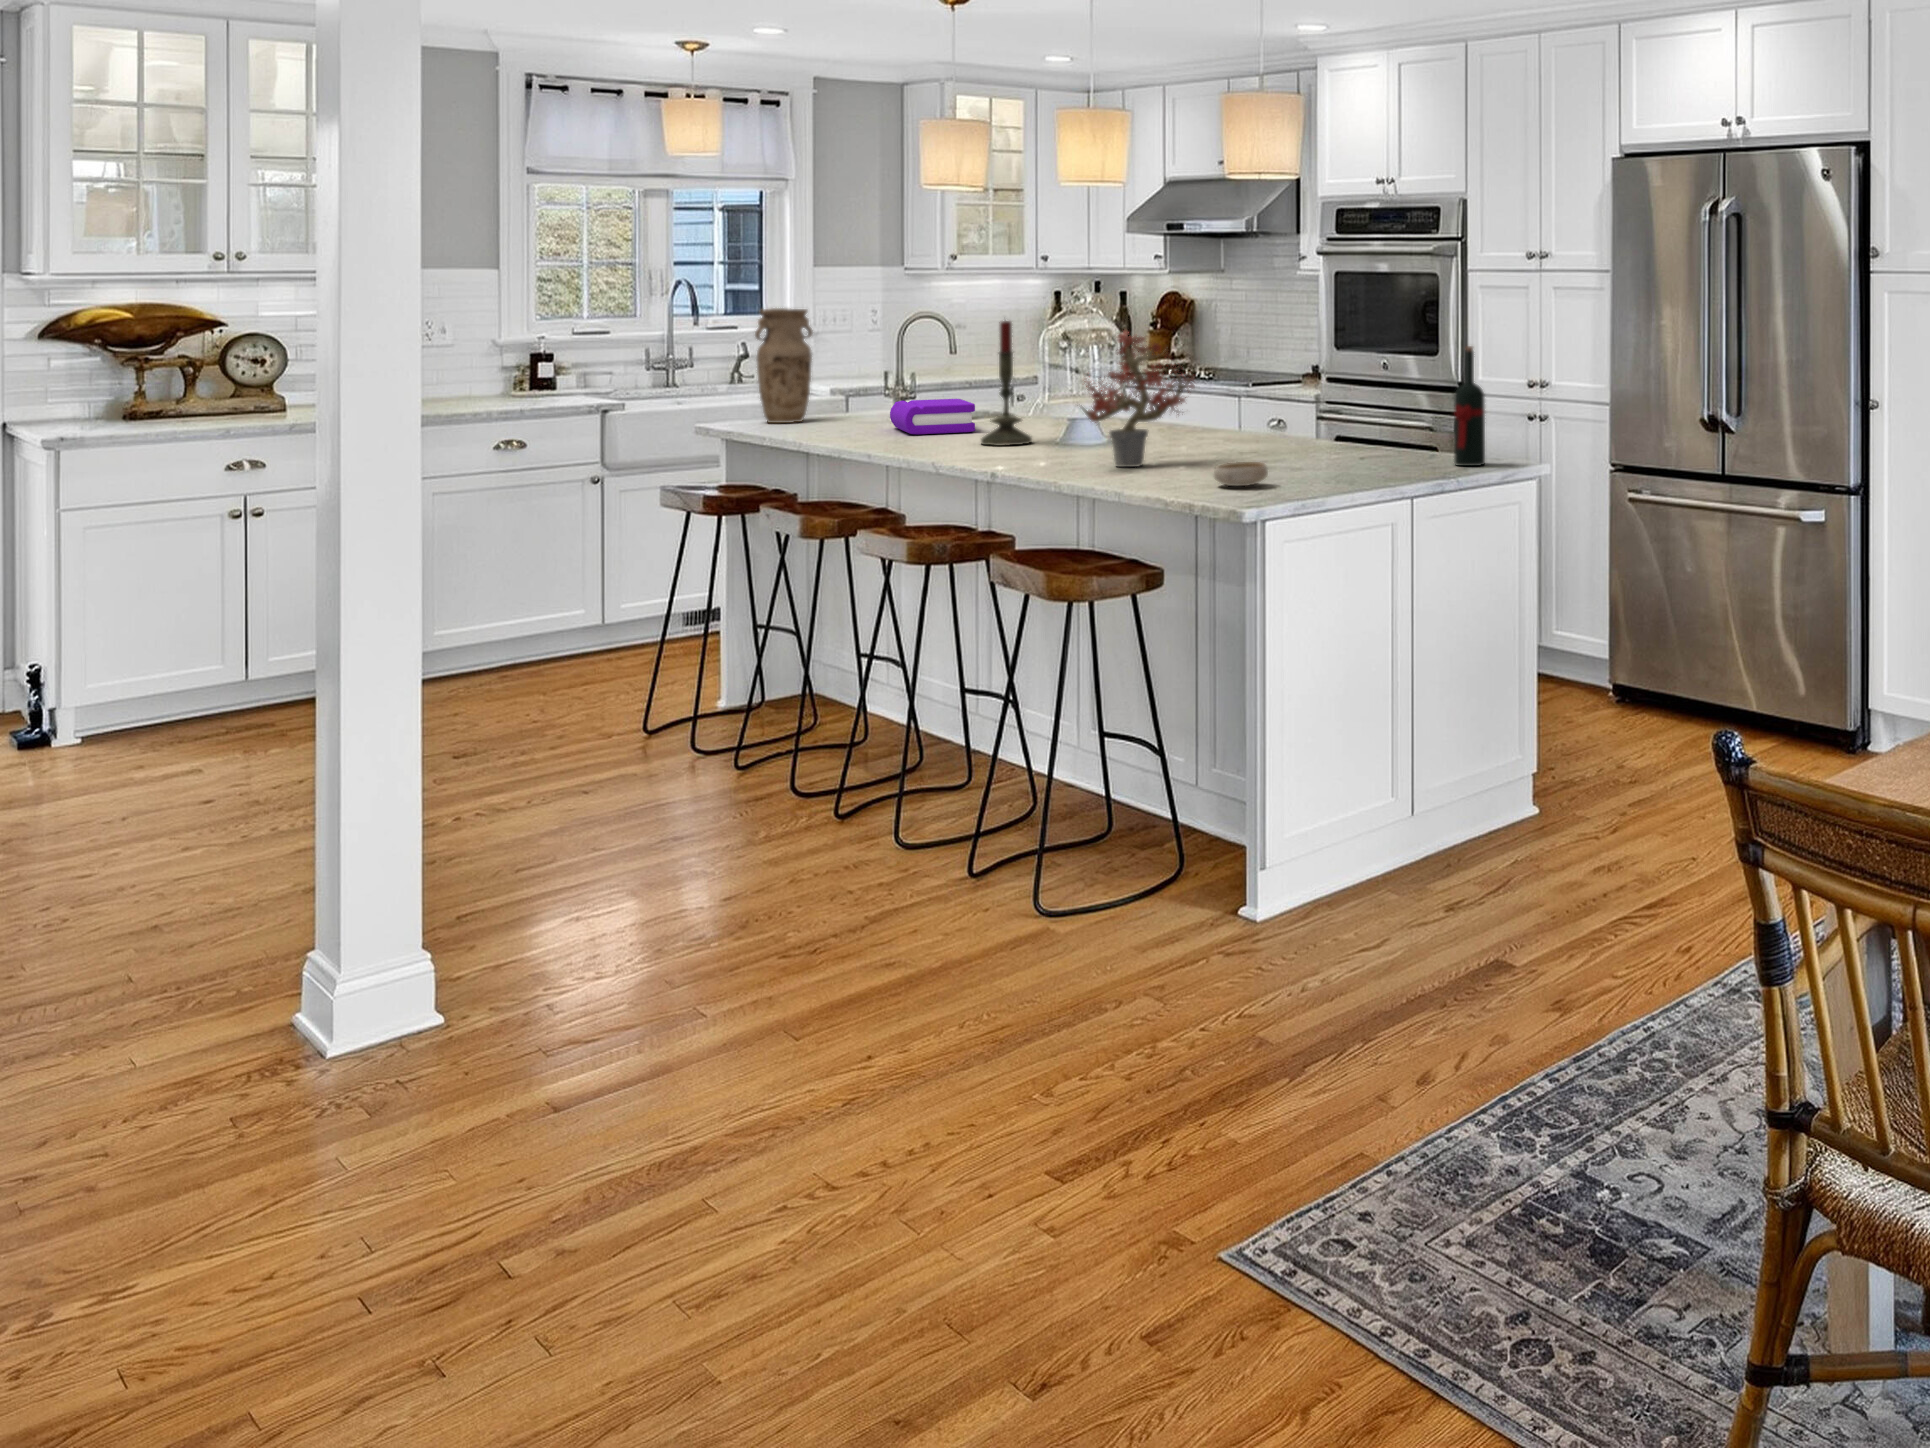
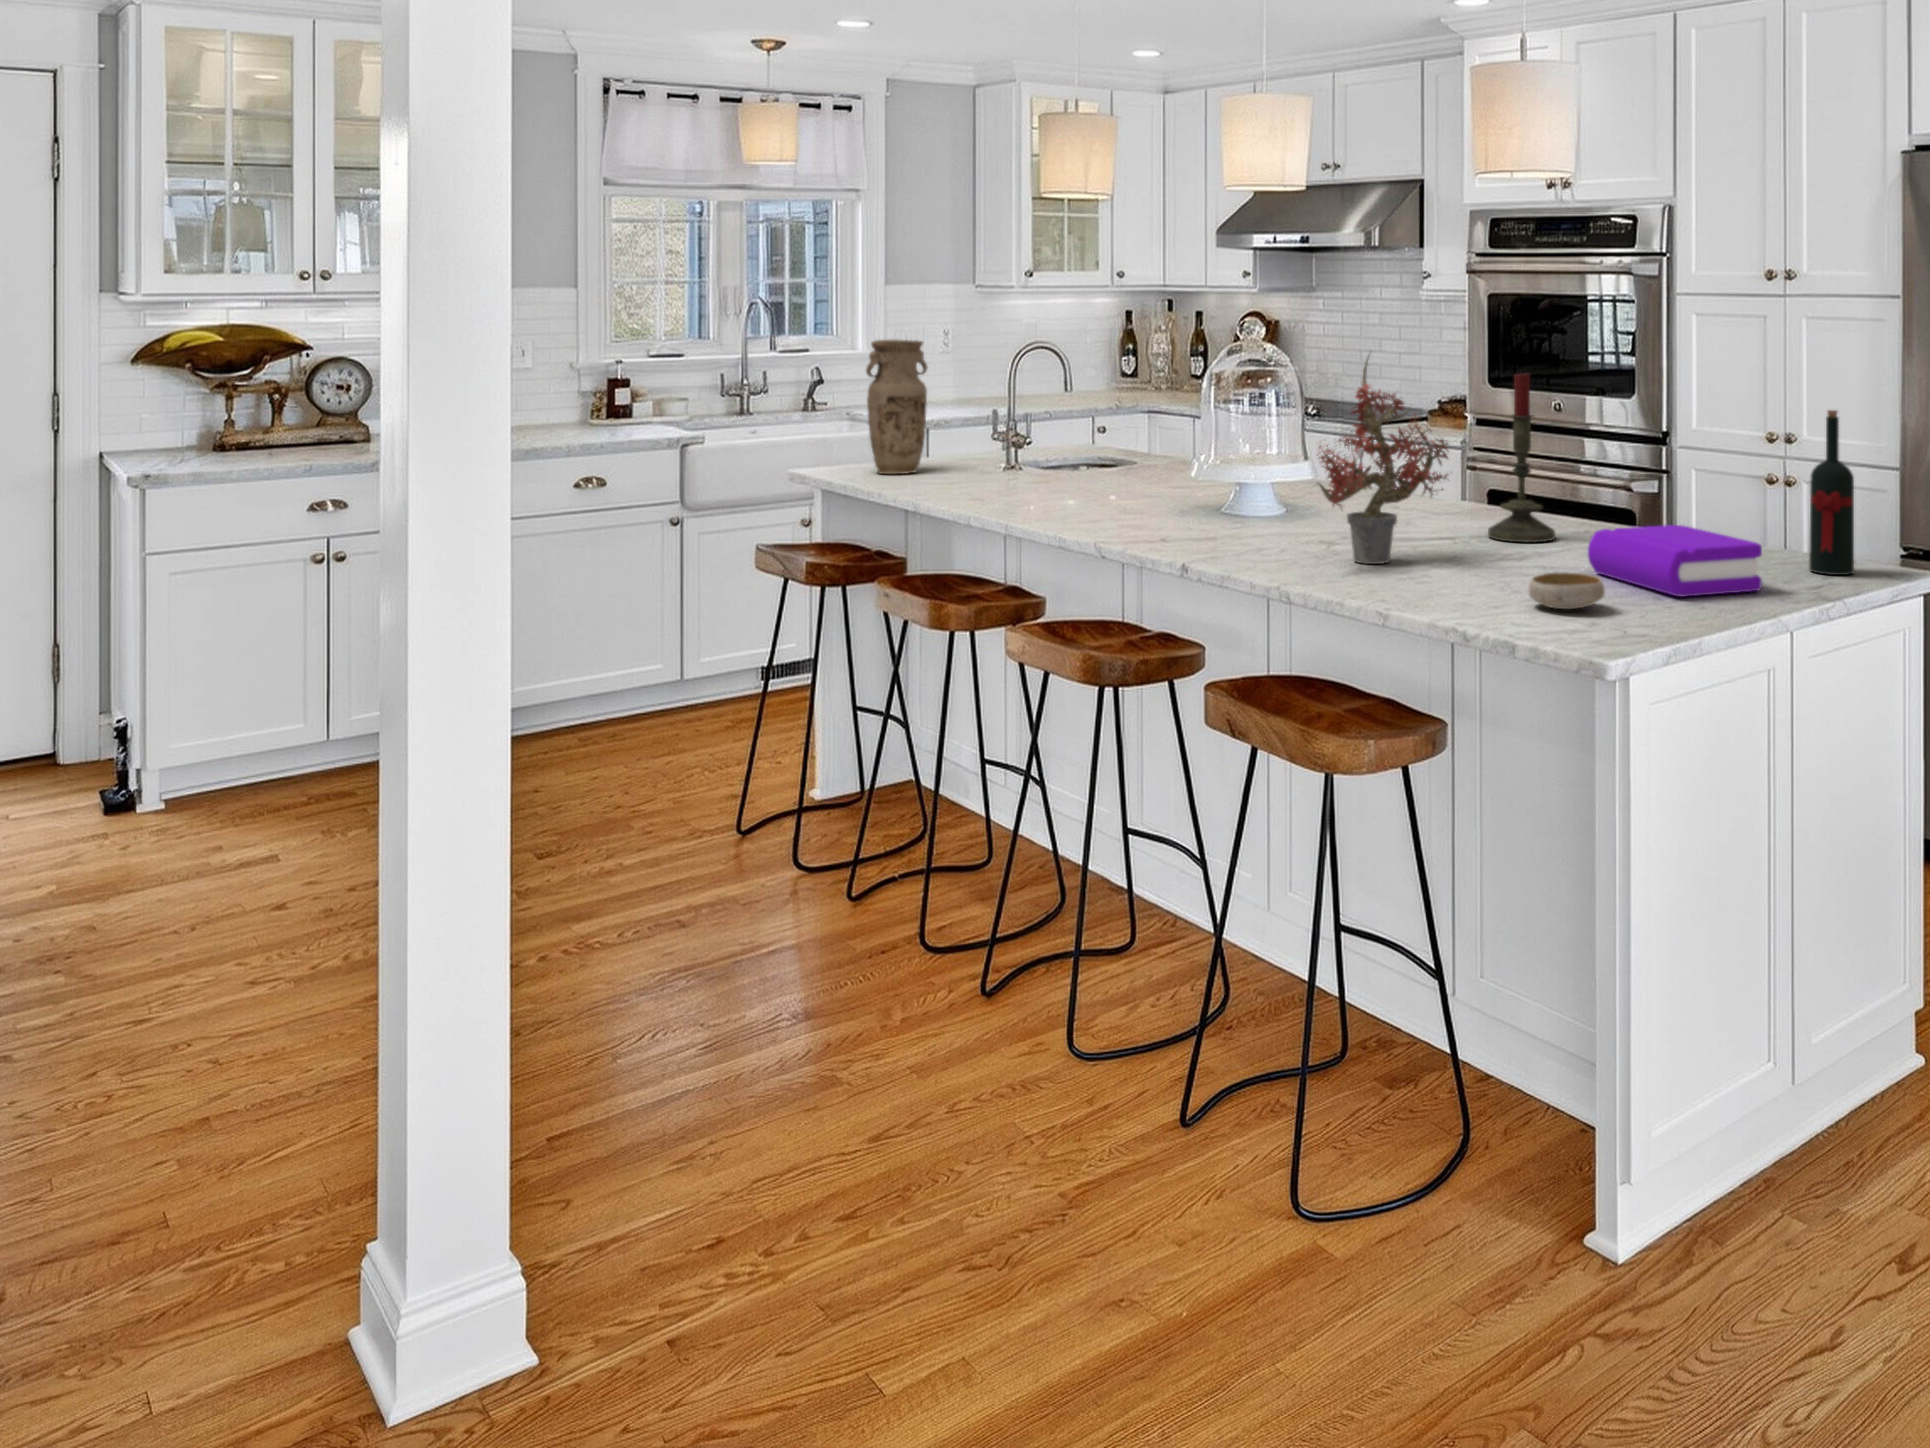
candle: present [981,321,1032,446] -> present [1488,373,1555,542]
book: present [890,399,975,434] -> present [1588,525,1762,597]

